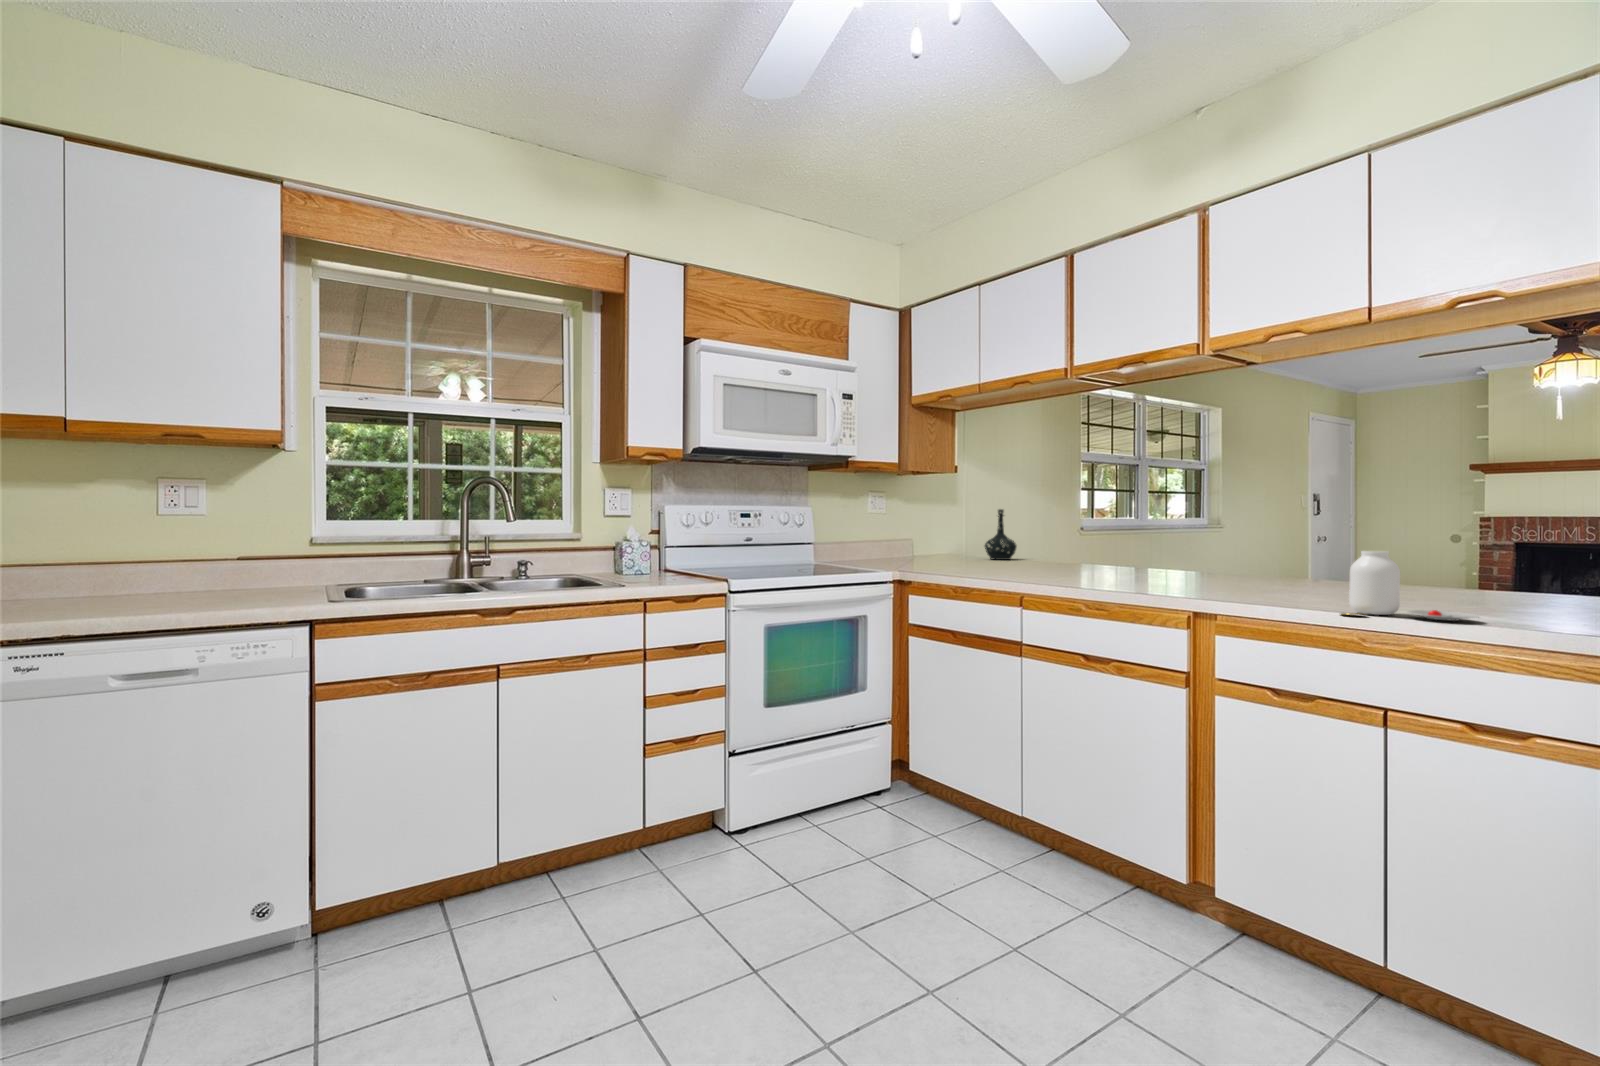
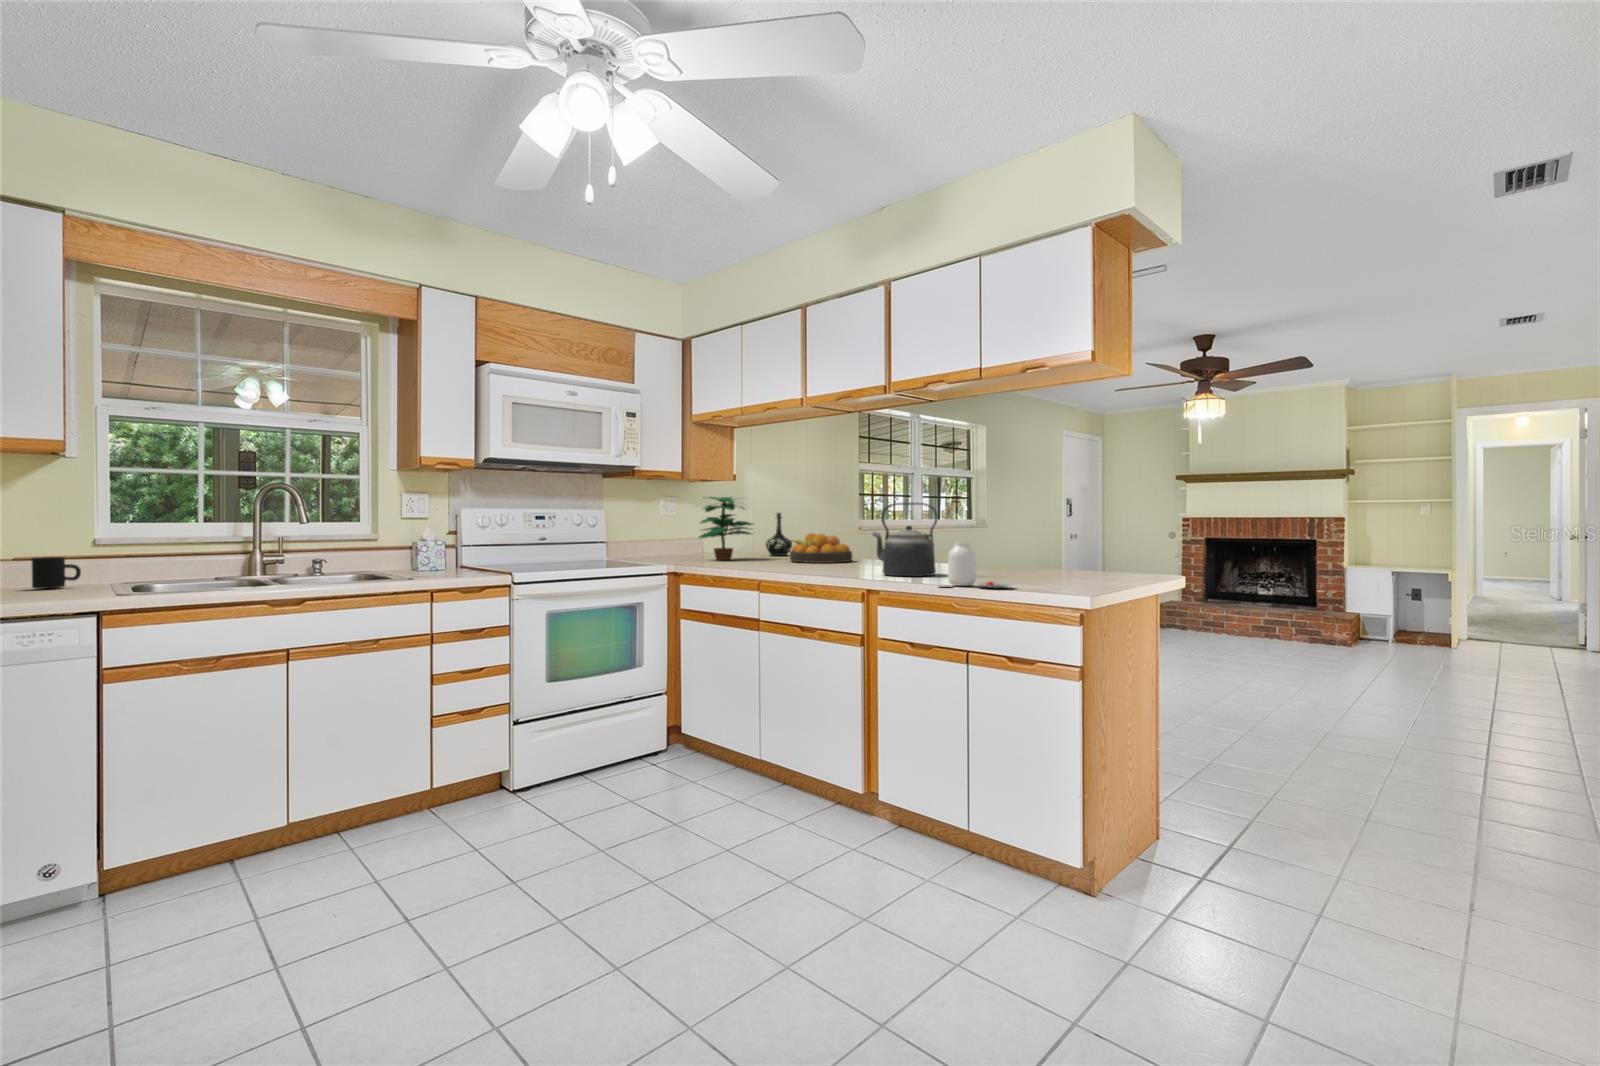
potted plant: none [915,491,981,565] -> present [699,497,753,560]
kettle: none [1181,495,1287,595] -> present [873,503,938,576]
fruit bowl: none [1029,534,1111,570] -> present [790,533,853,563]
mug: none [254,557,299,591] -> present [32,557,81,589]

